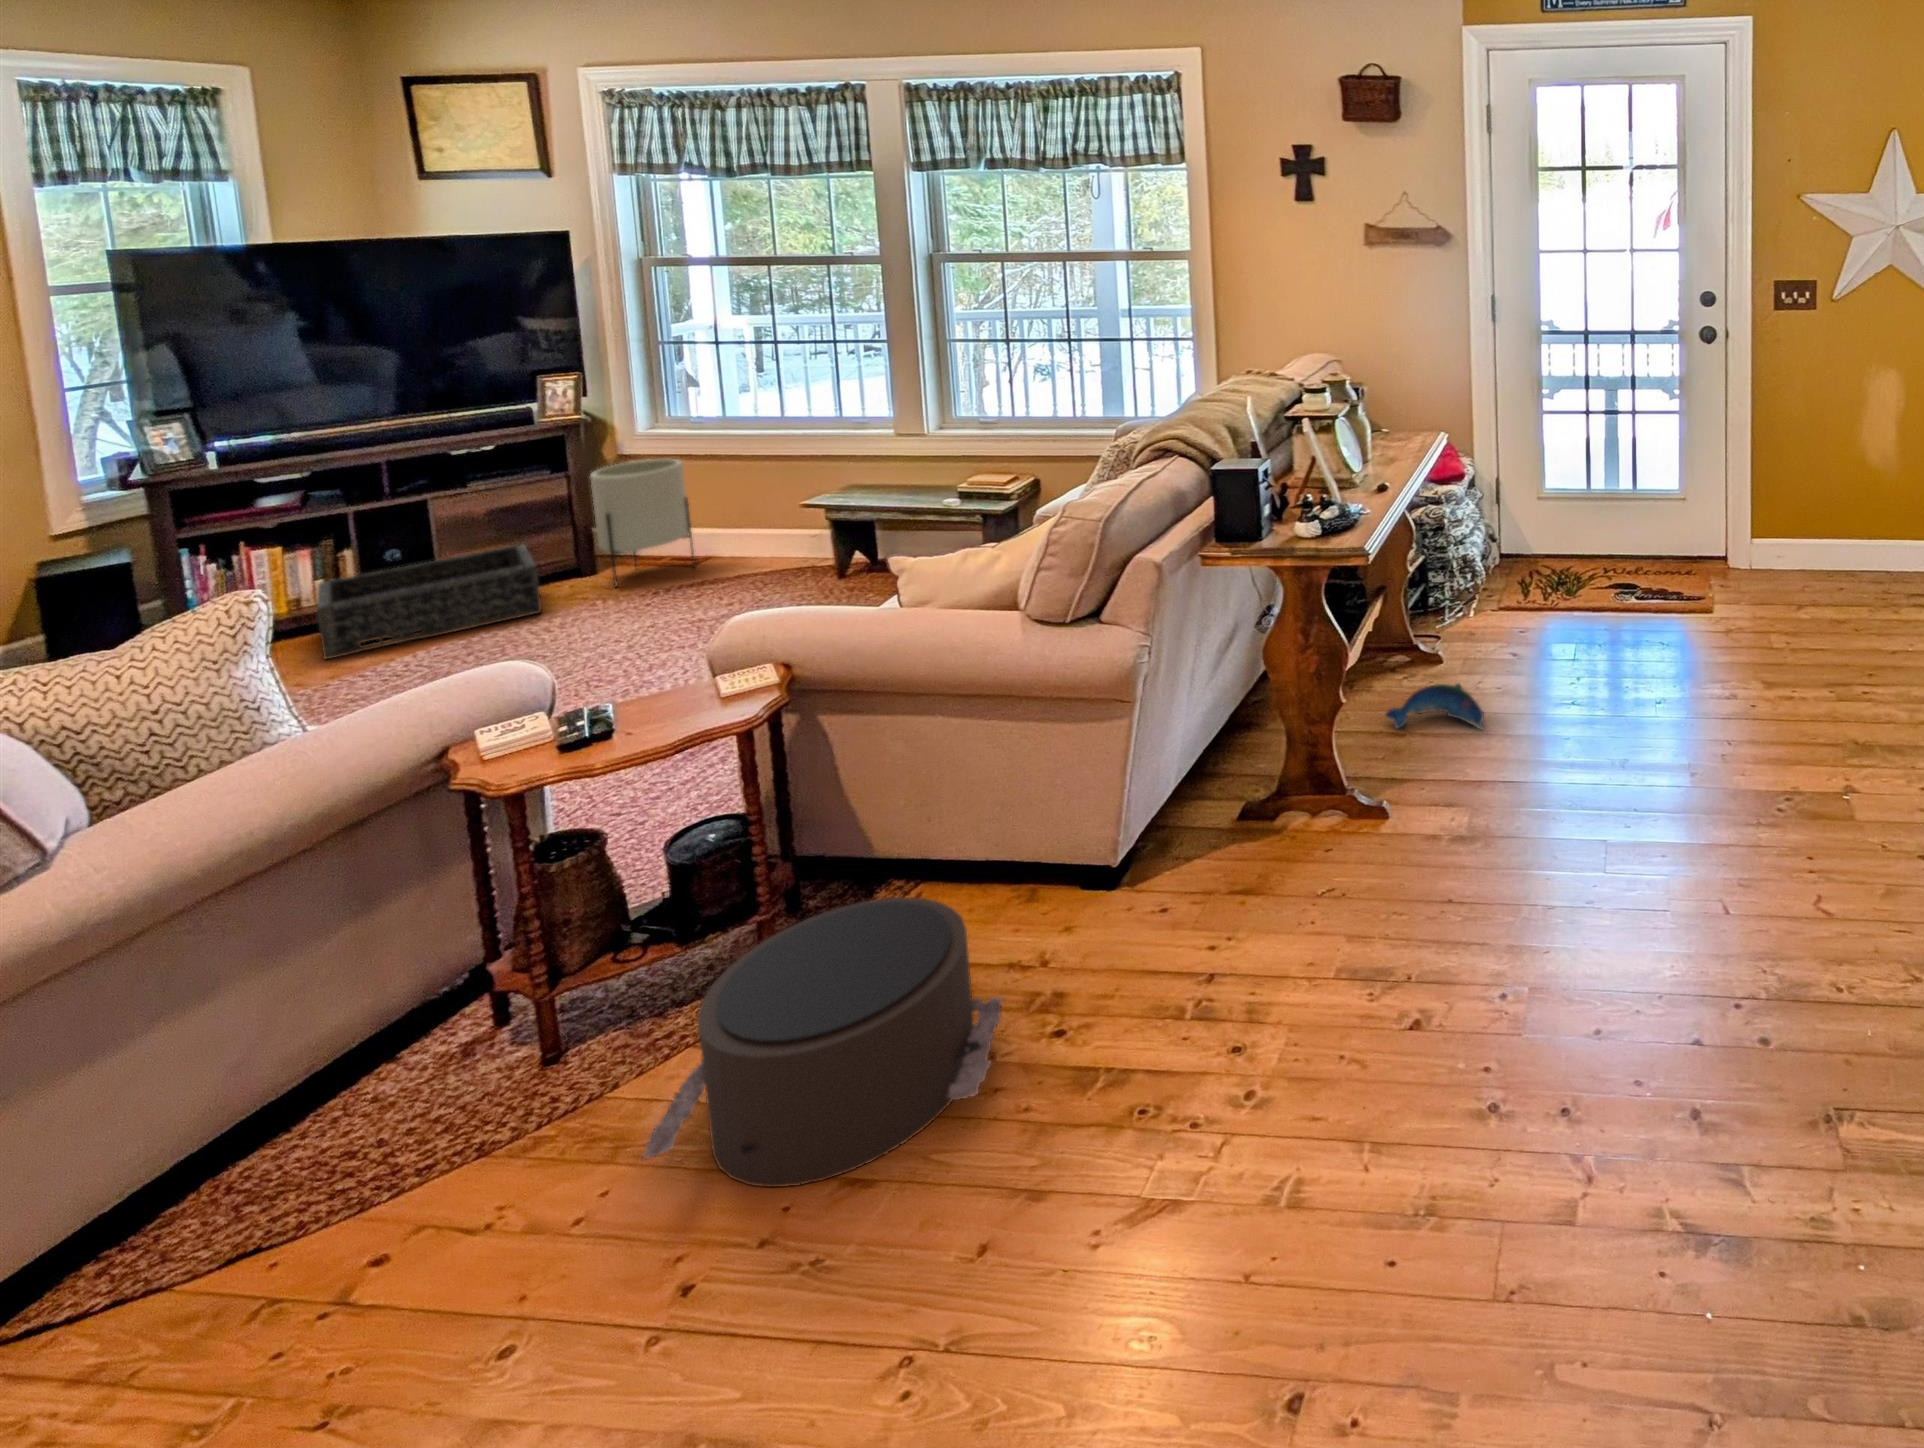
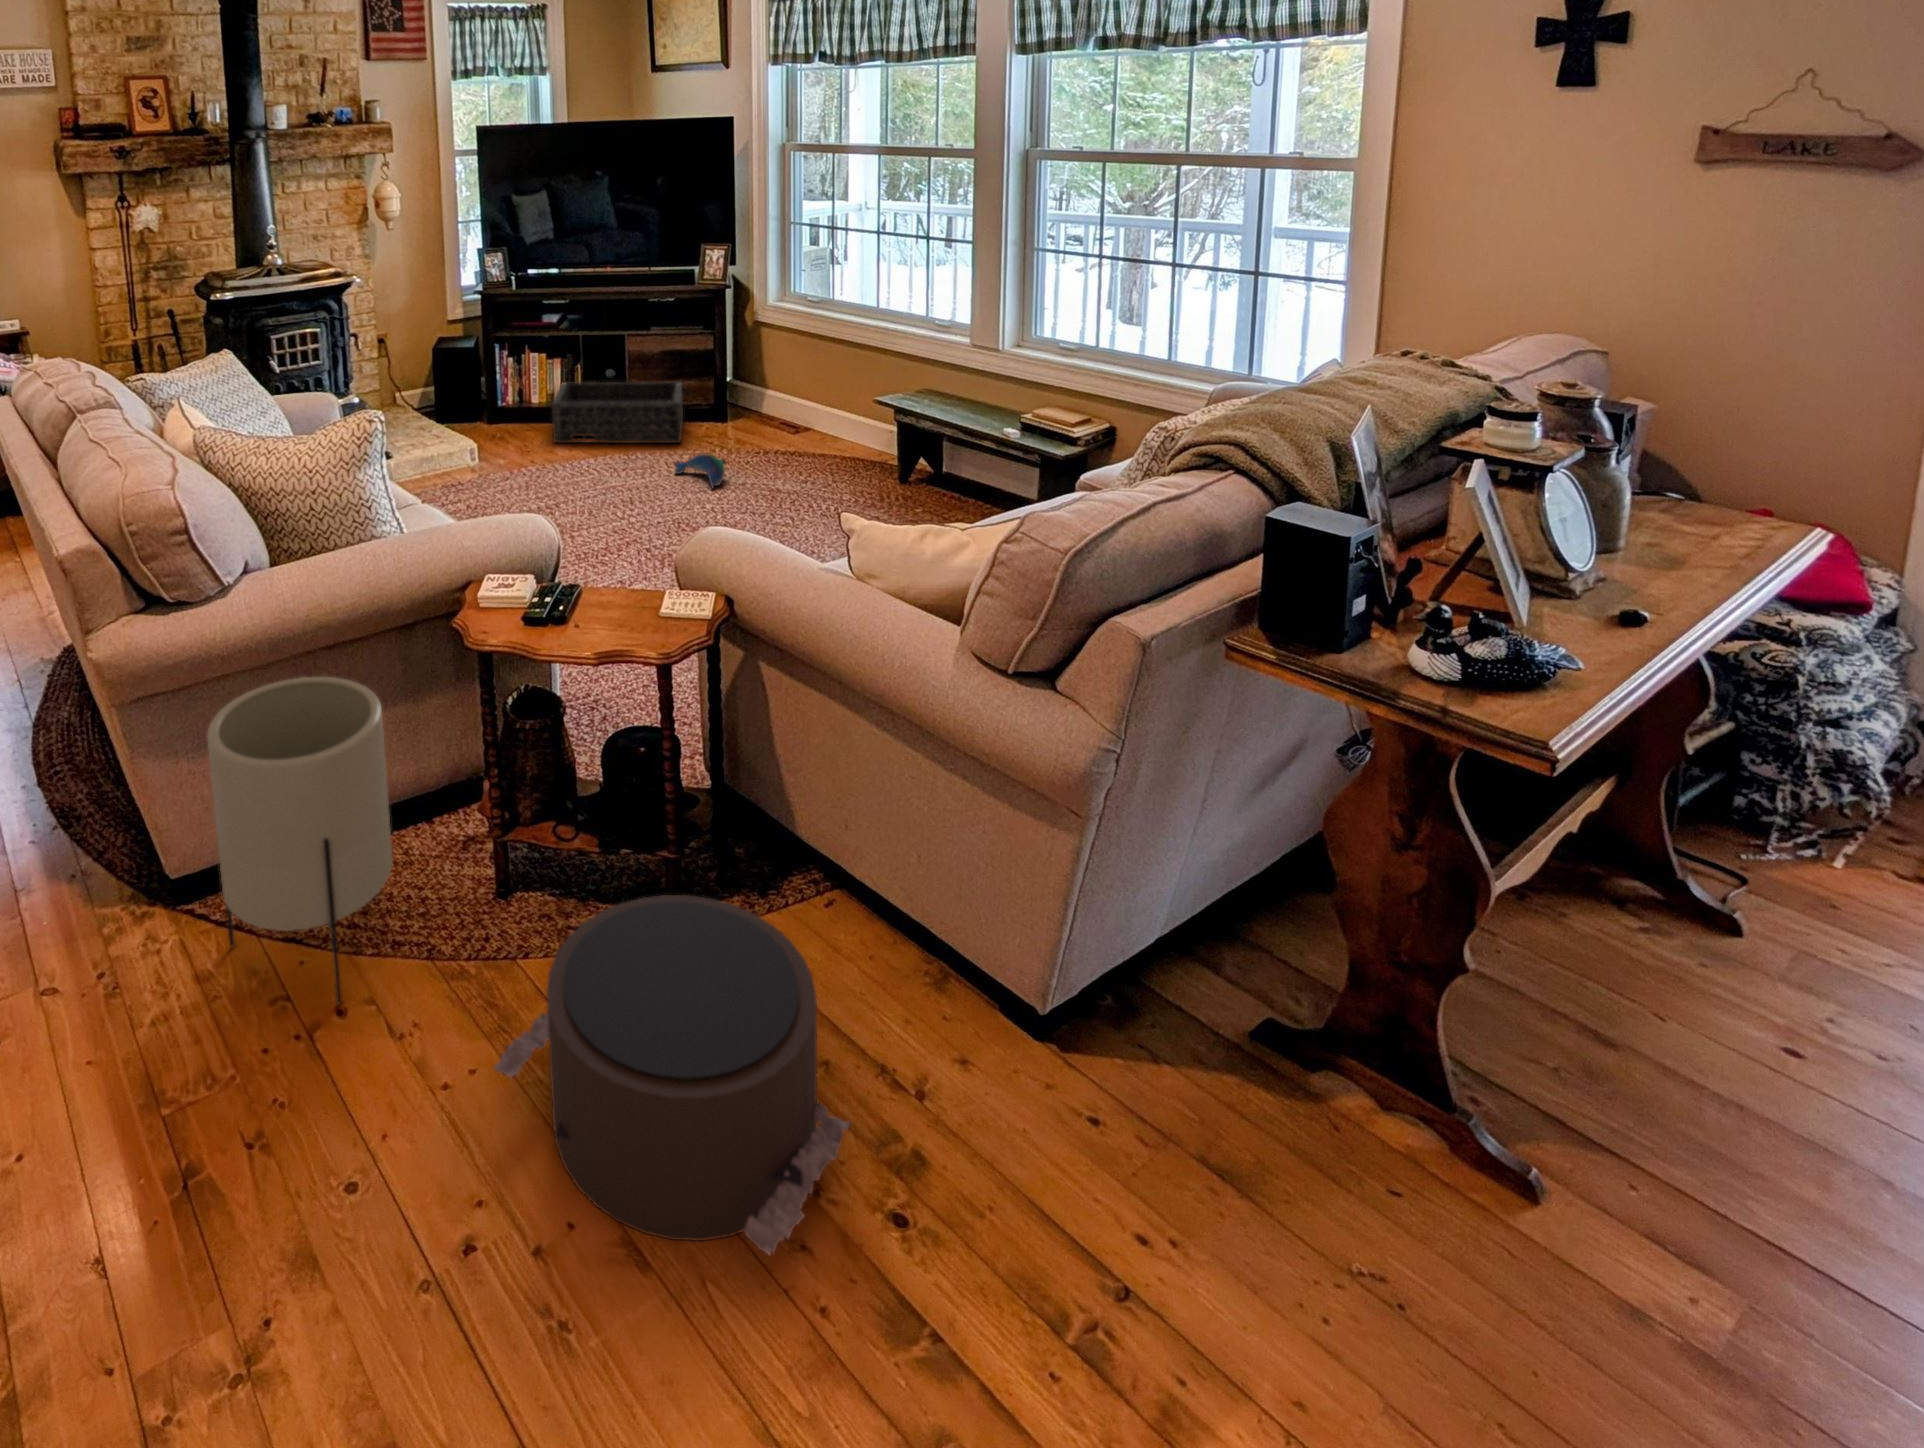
planter: present [591,459,695,587] -> present [207,677,392,1004]
plush toy: present [1386,683,1484,730] -> present [675,454,726,487]

